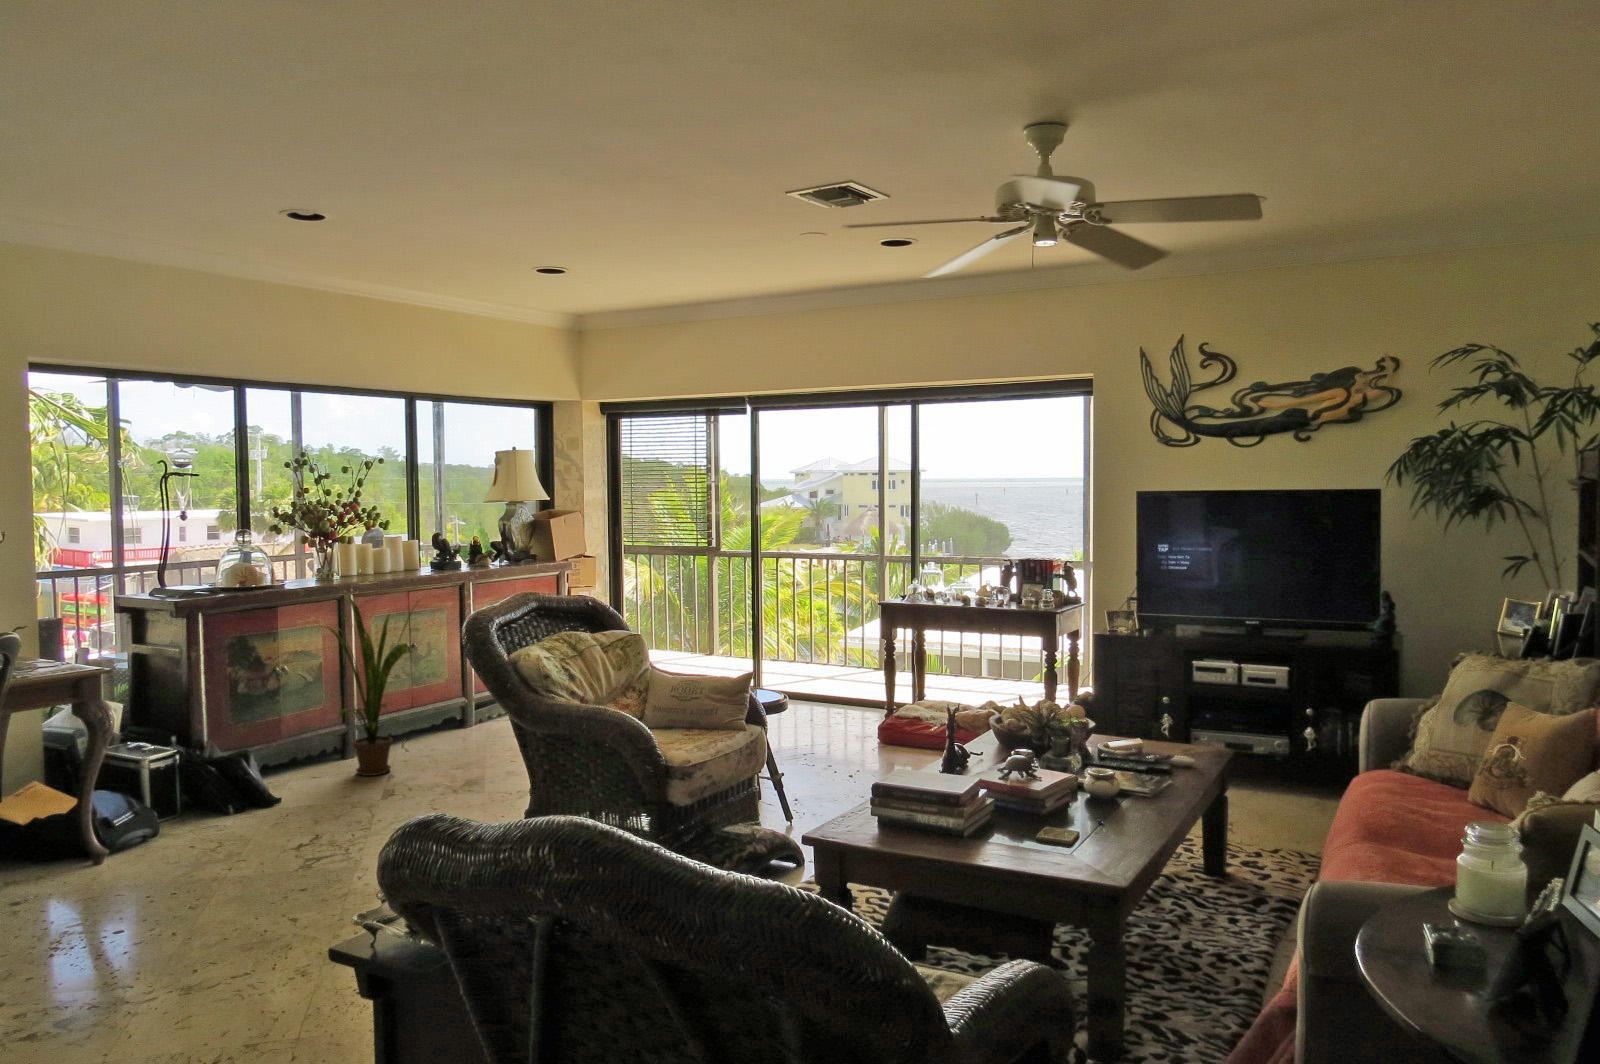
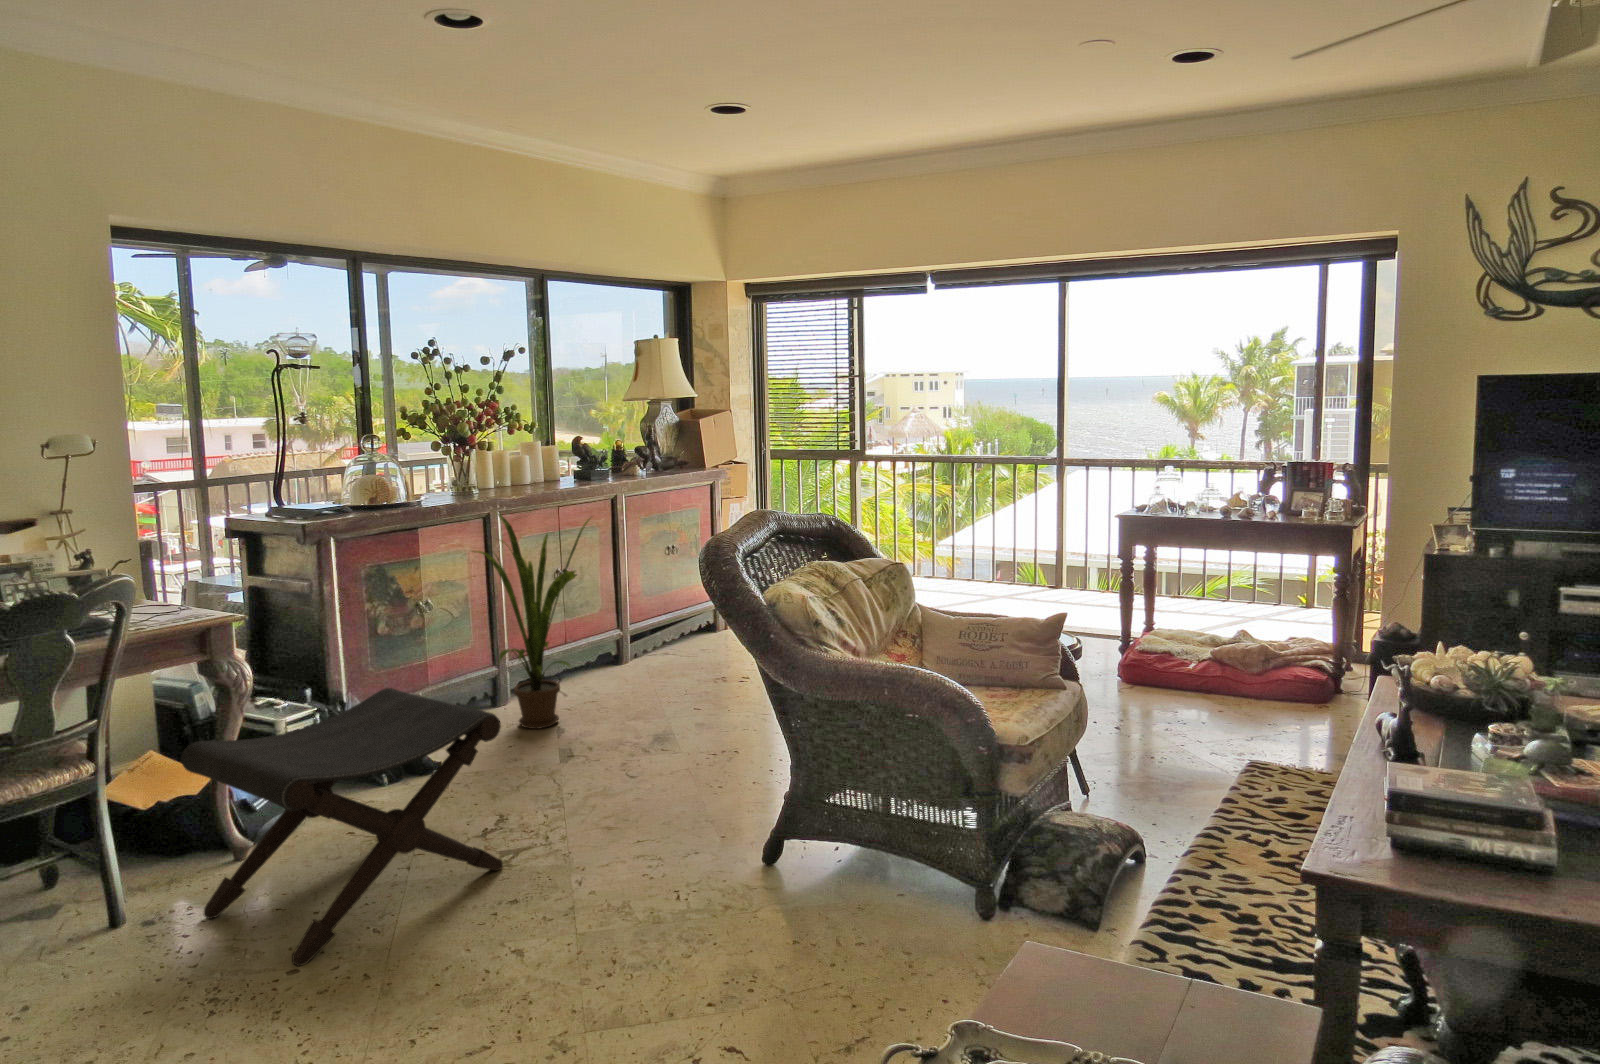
footstool: none [55,728,307,925] -> present [181,688,503,966]

